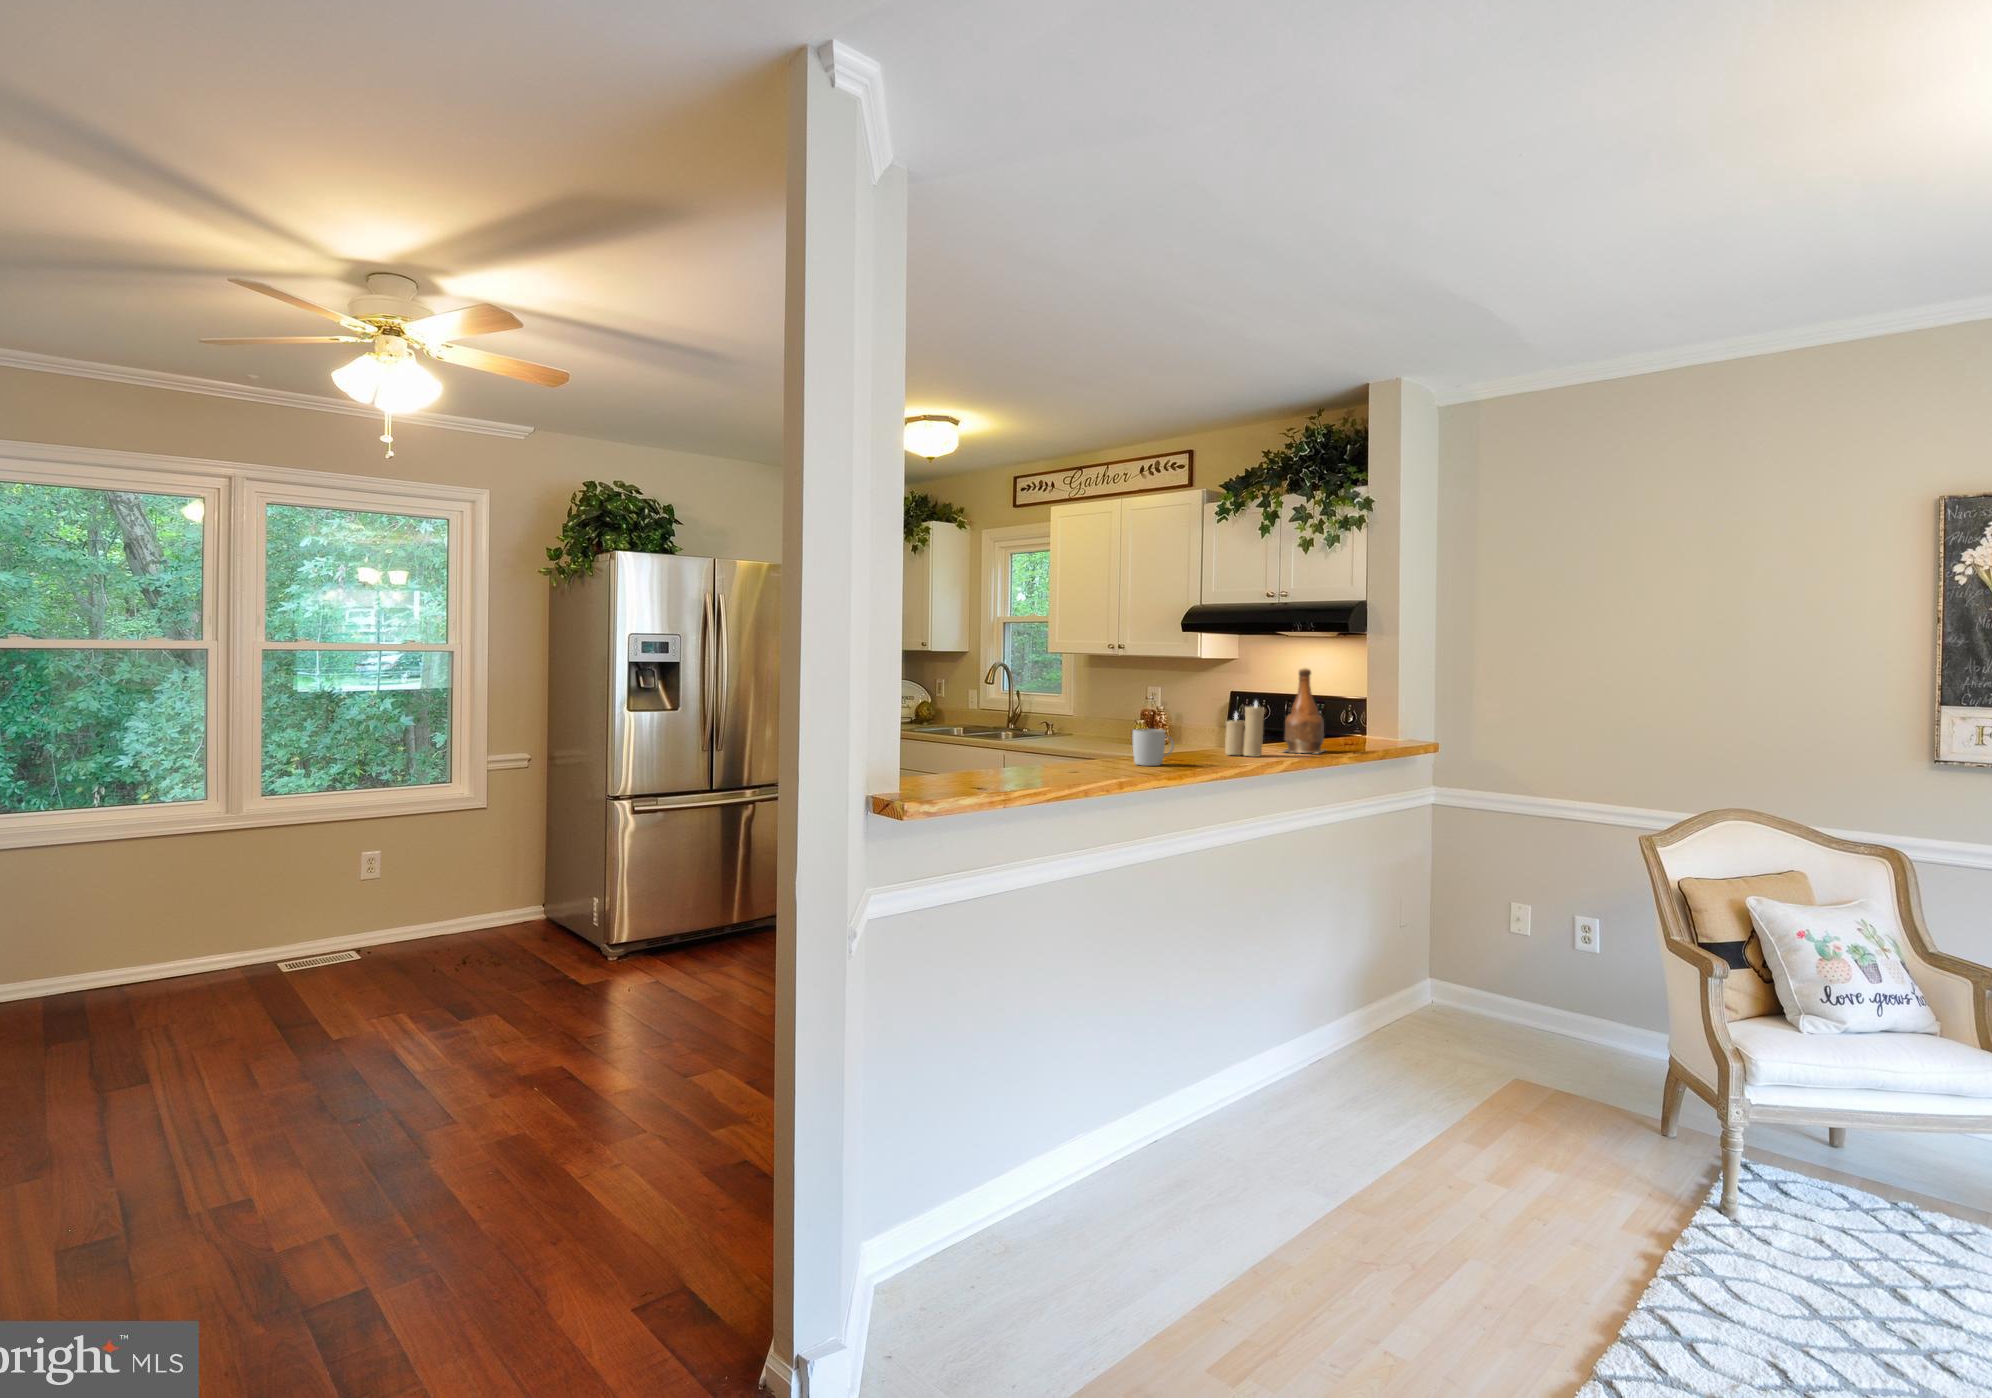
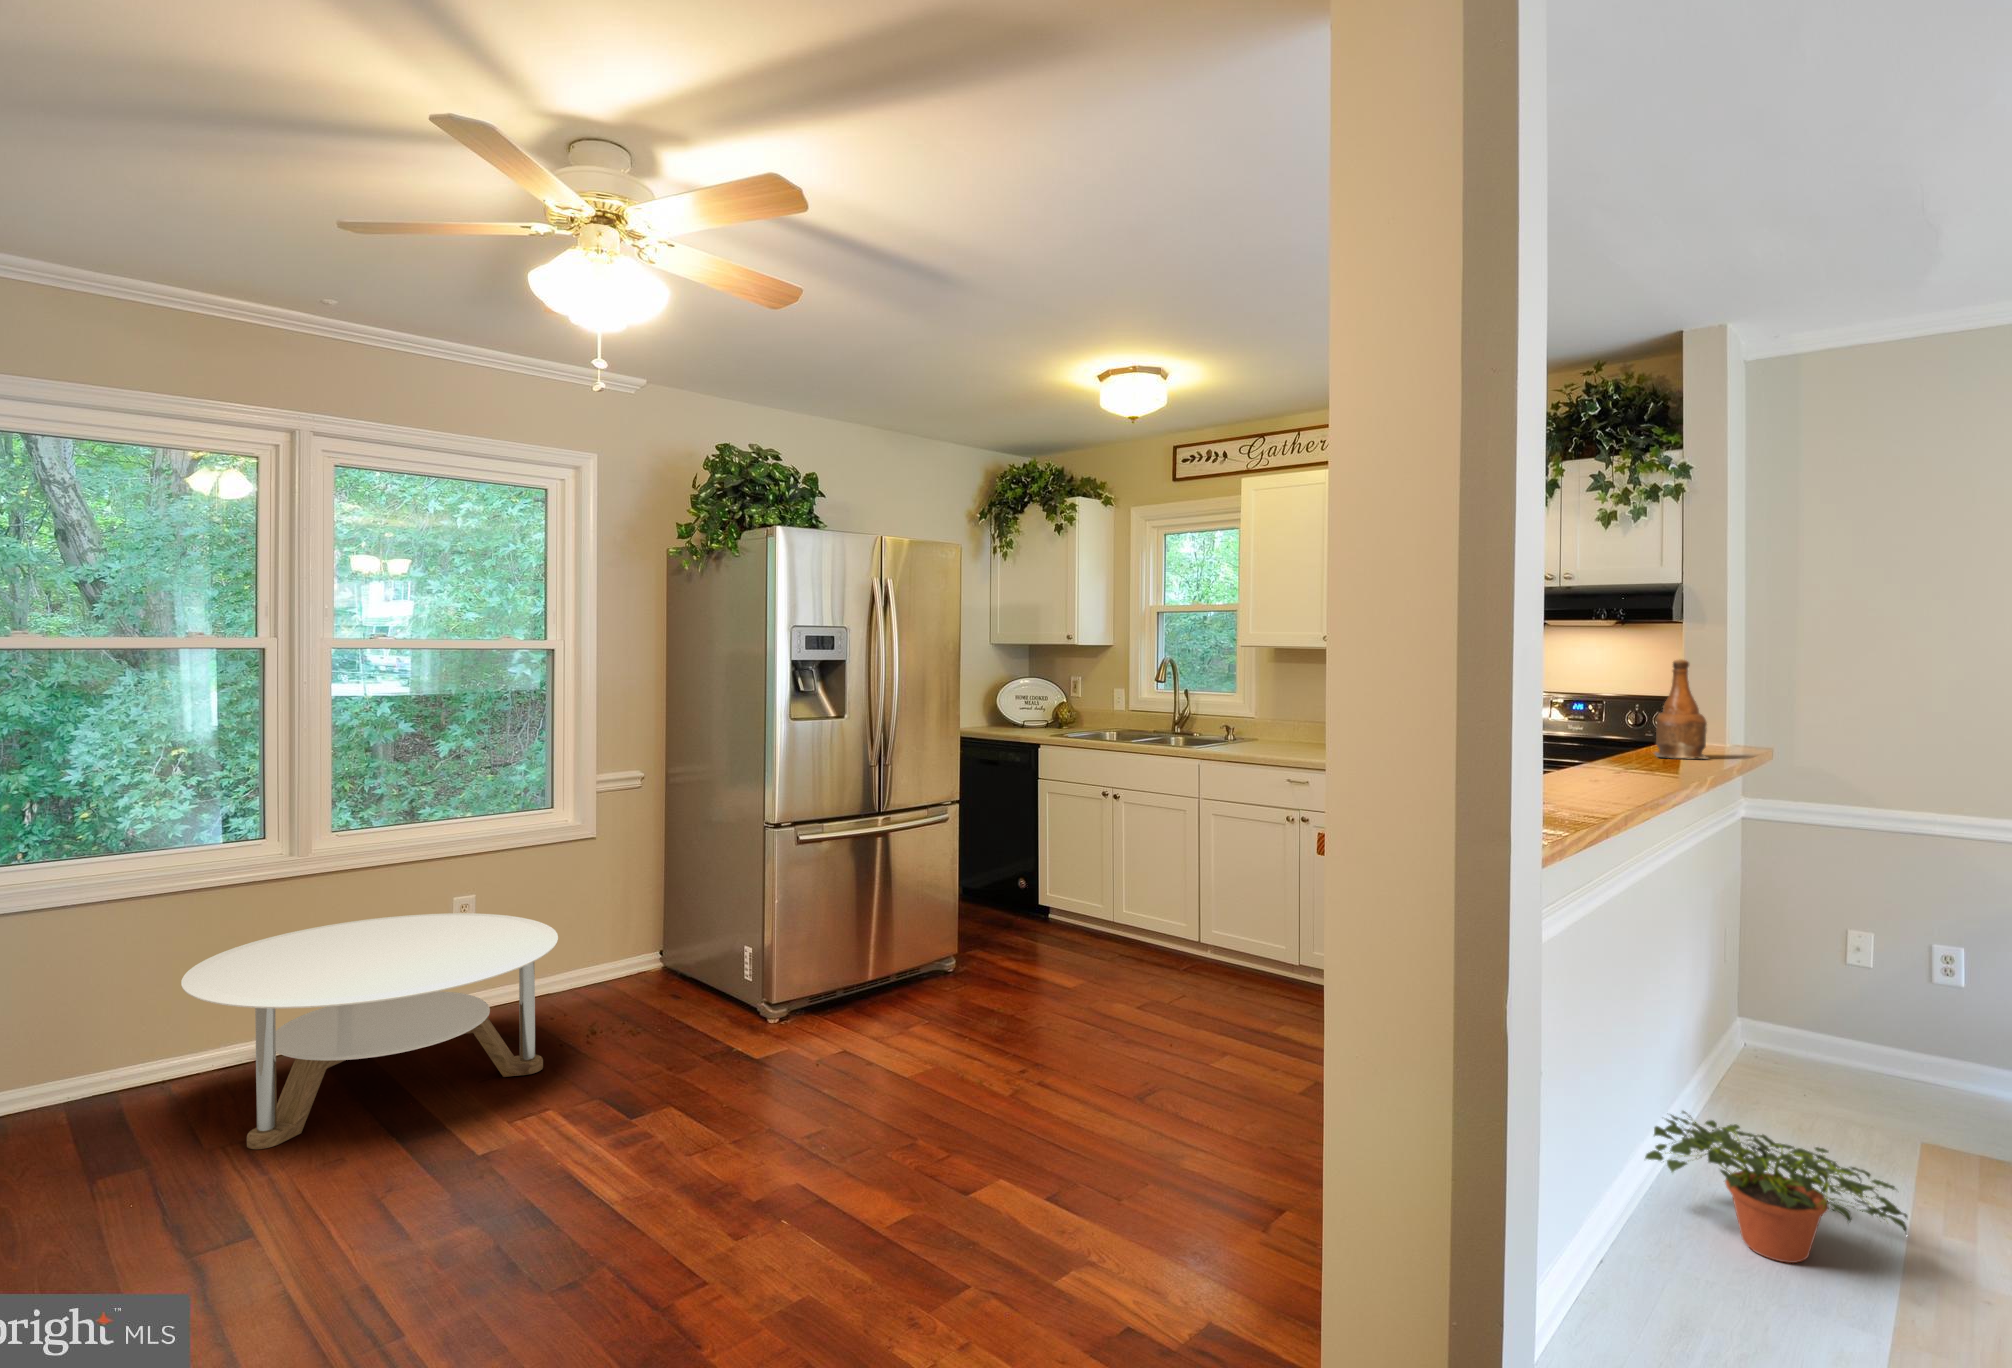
candle: present [1225,701,1265,757] -> none [1609,697,1662,764]
mug: present [1132,729,1174,766] -> none [1558,733,1604,777]
round table: none [88,866,414,1043] -> present [181,913,558,1149]
potted plant: none [1192,1044,1384,1169] -> present [1645,1111,1907,1263]

